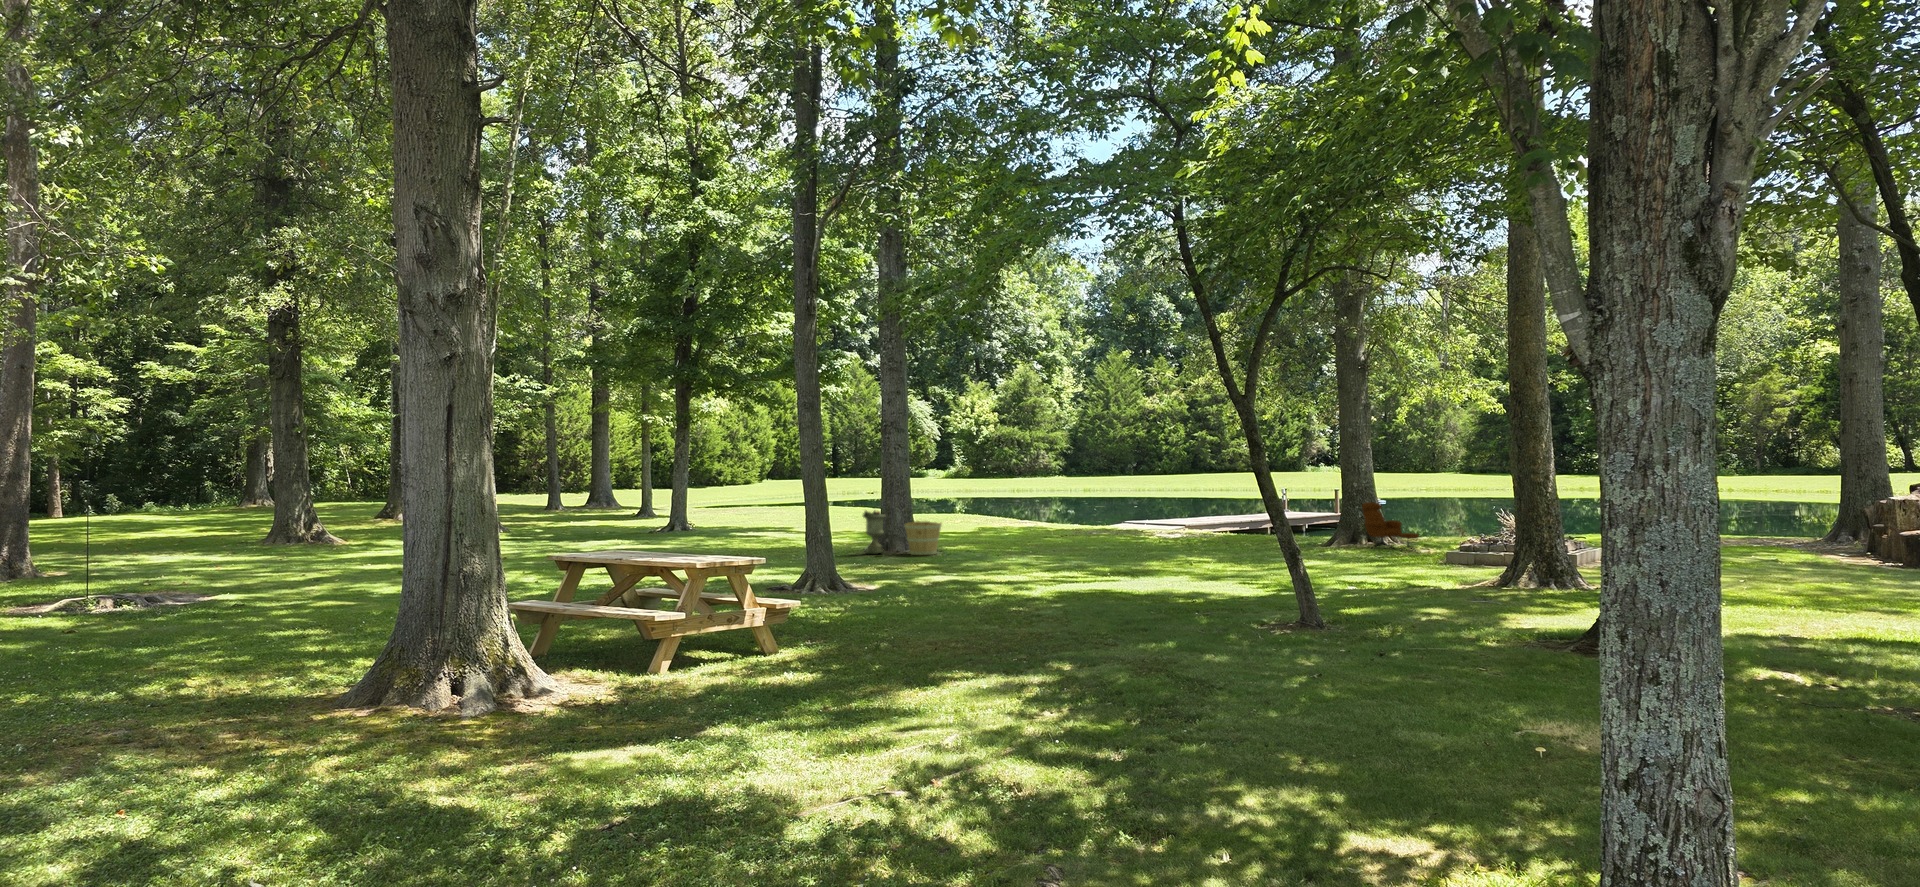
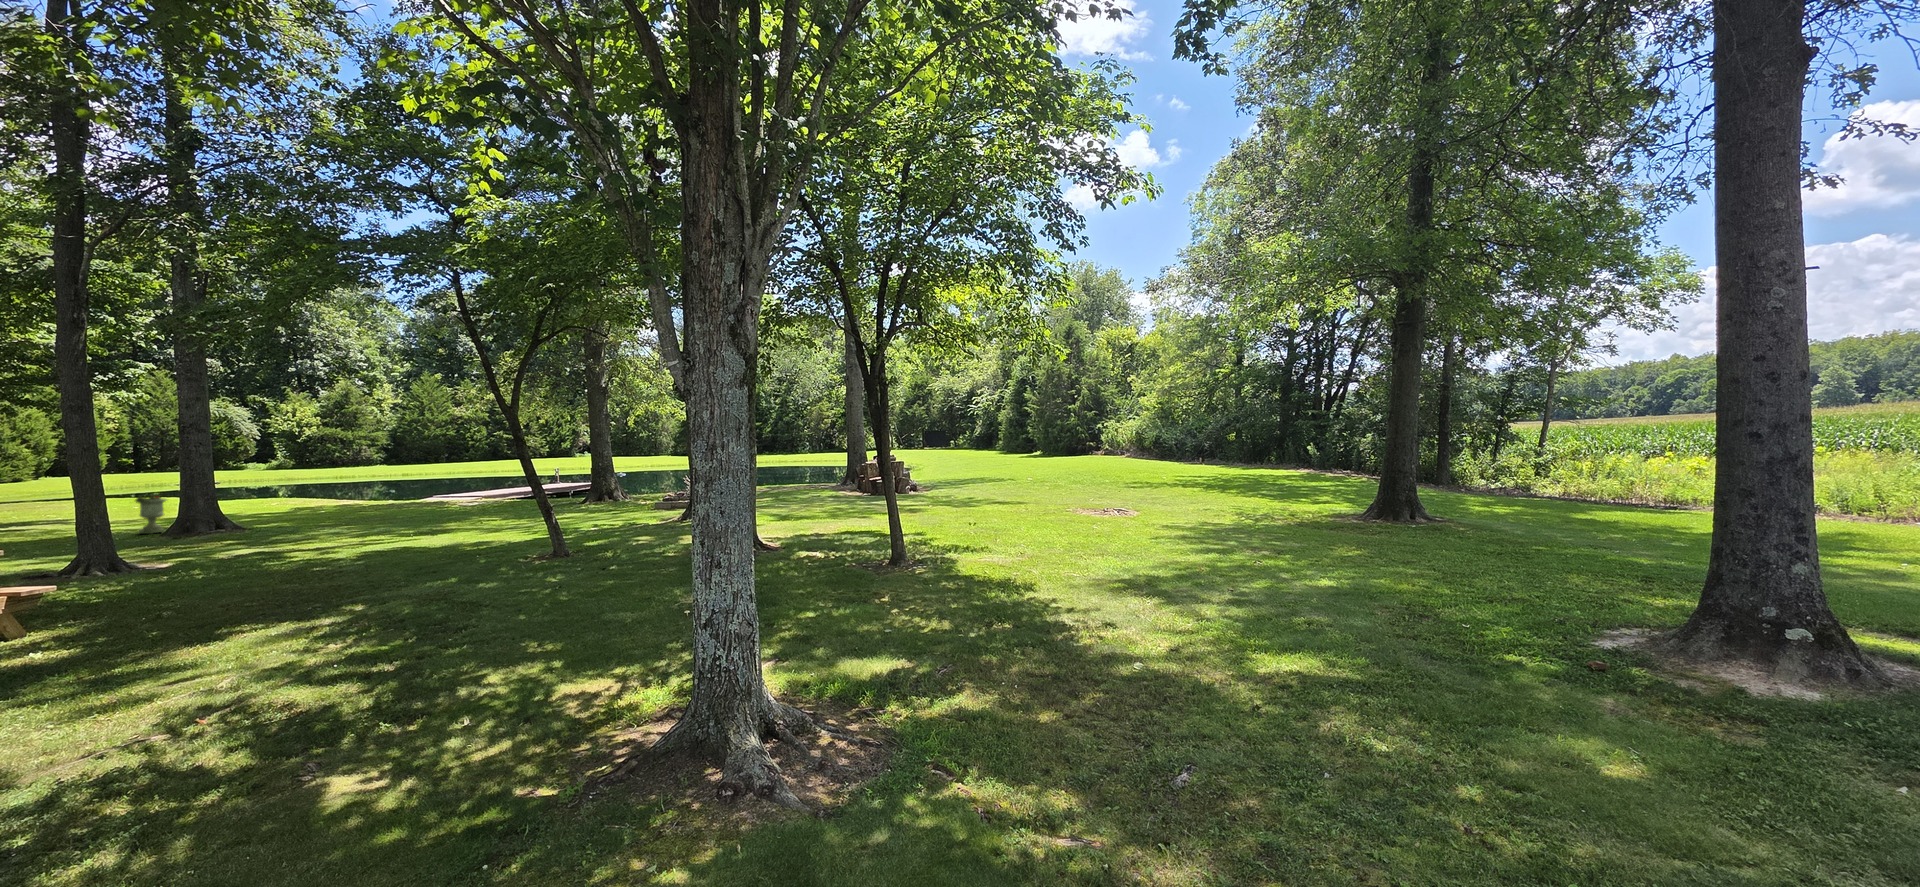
lounge chair: present [1362,502,1419,551] -> none [611,475,645,503]
wooden bucket: present [905,521,942,555] -> none [192,502,240,531]

